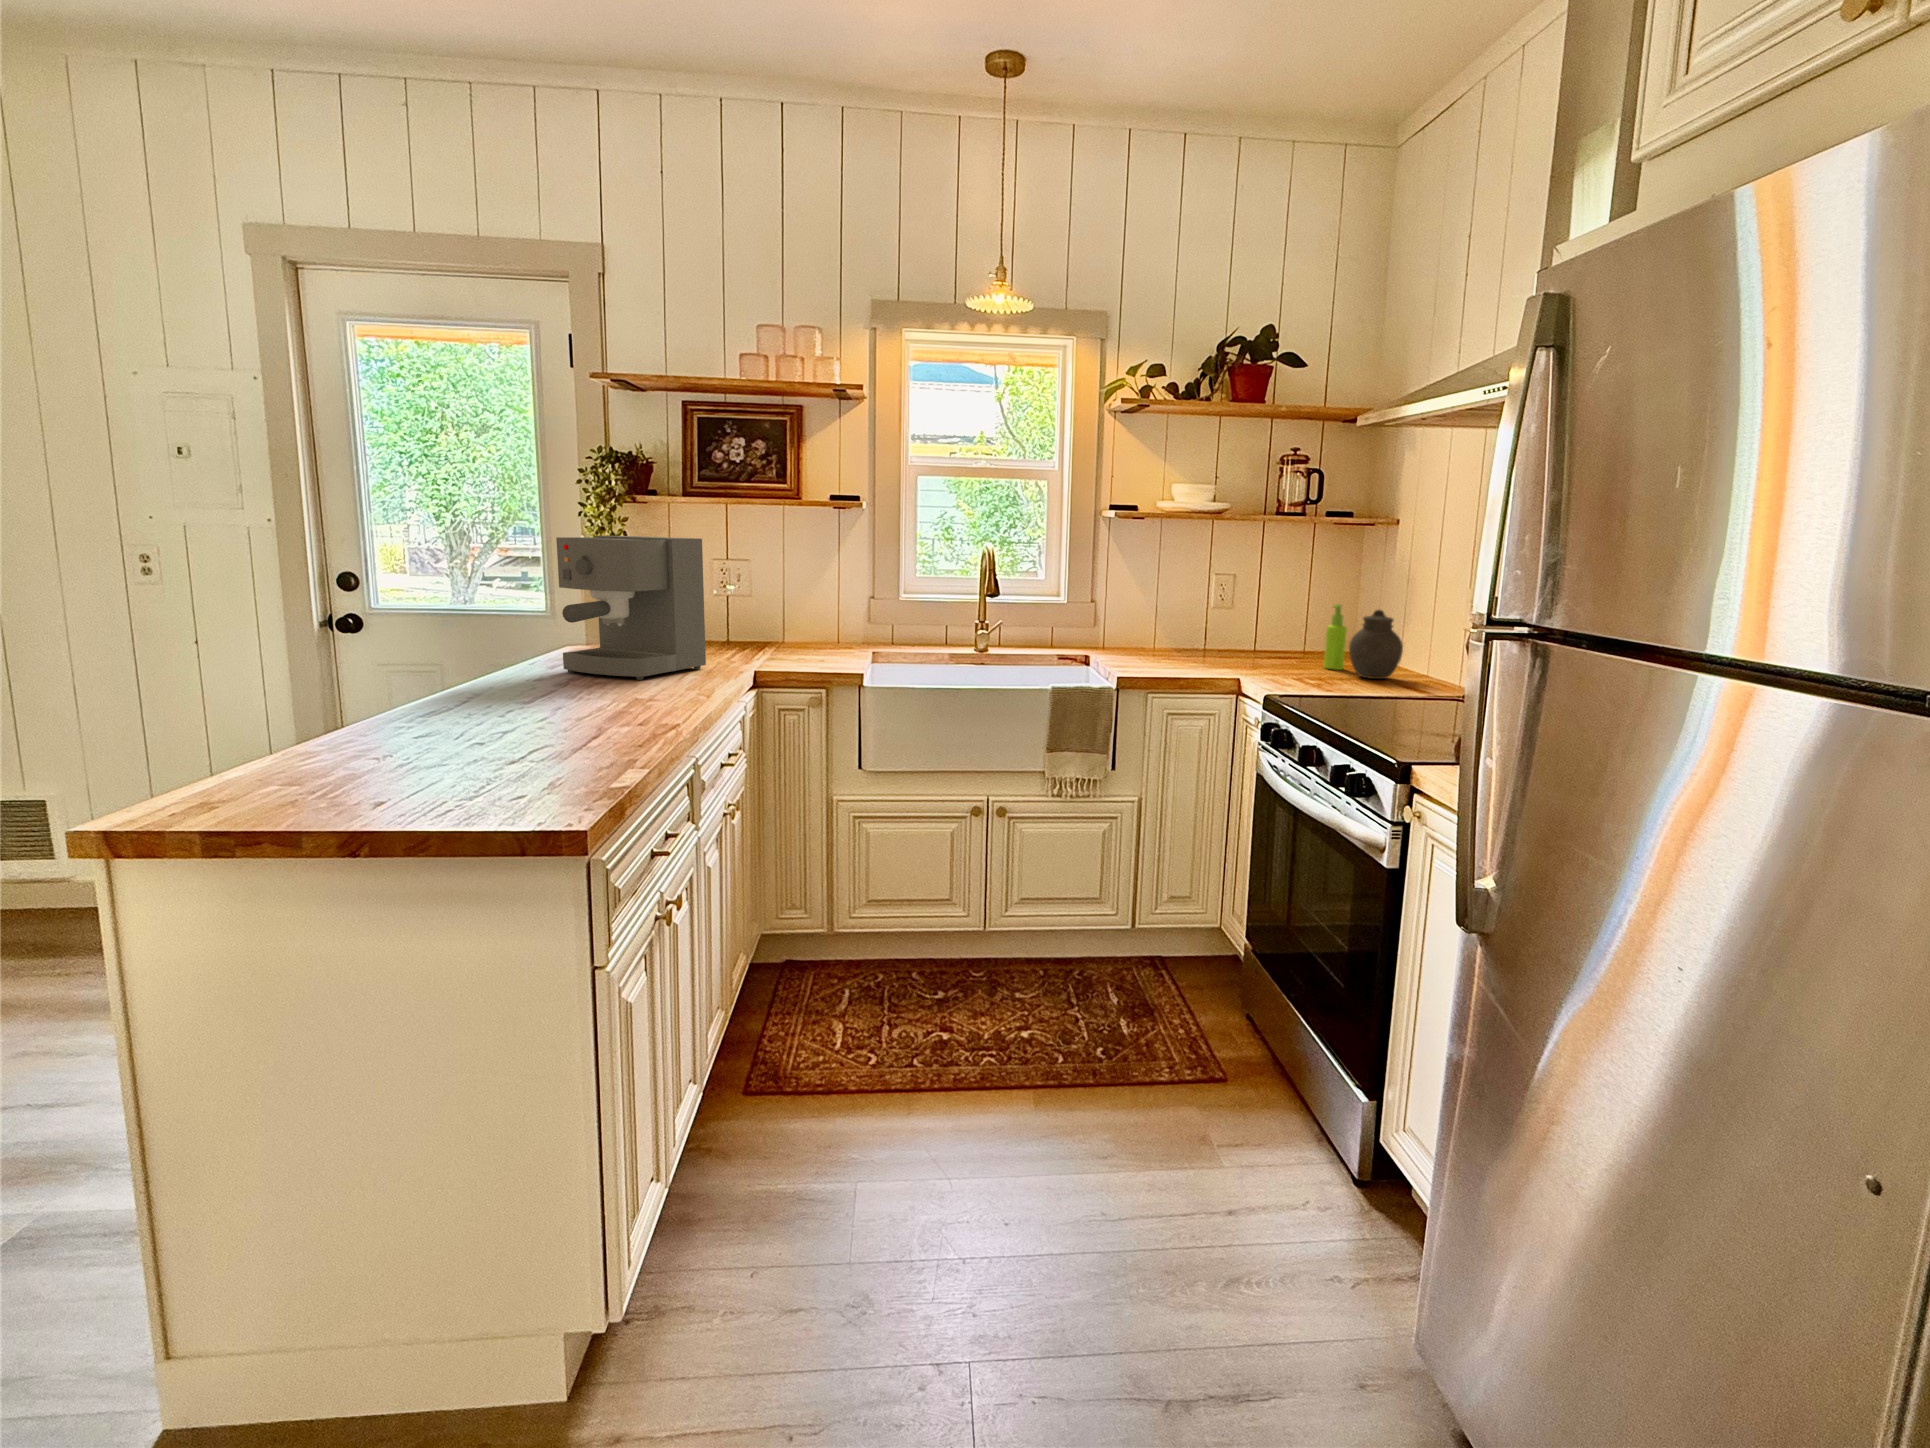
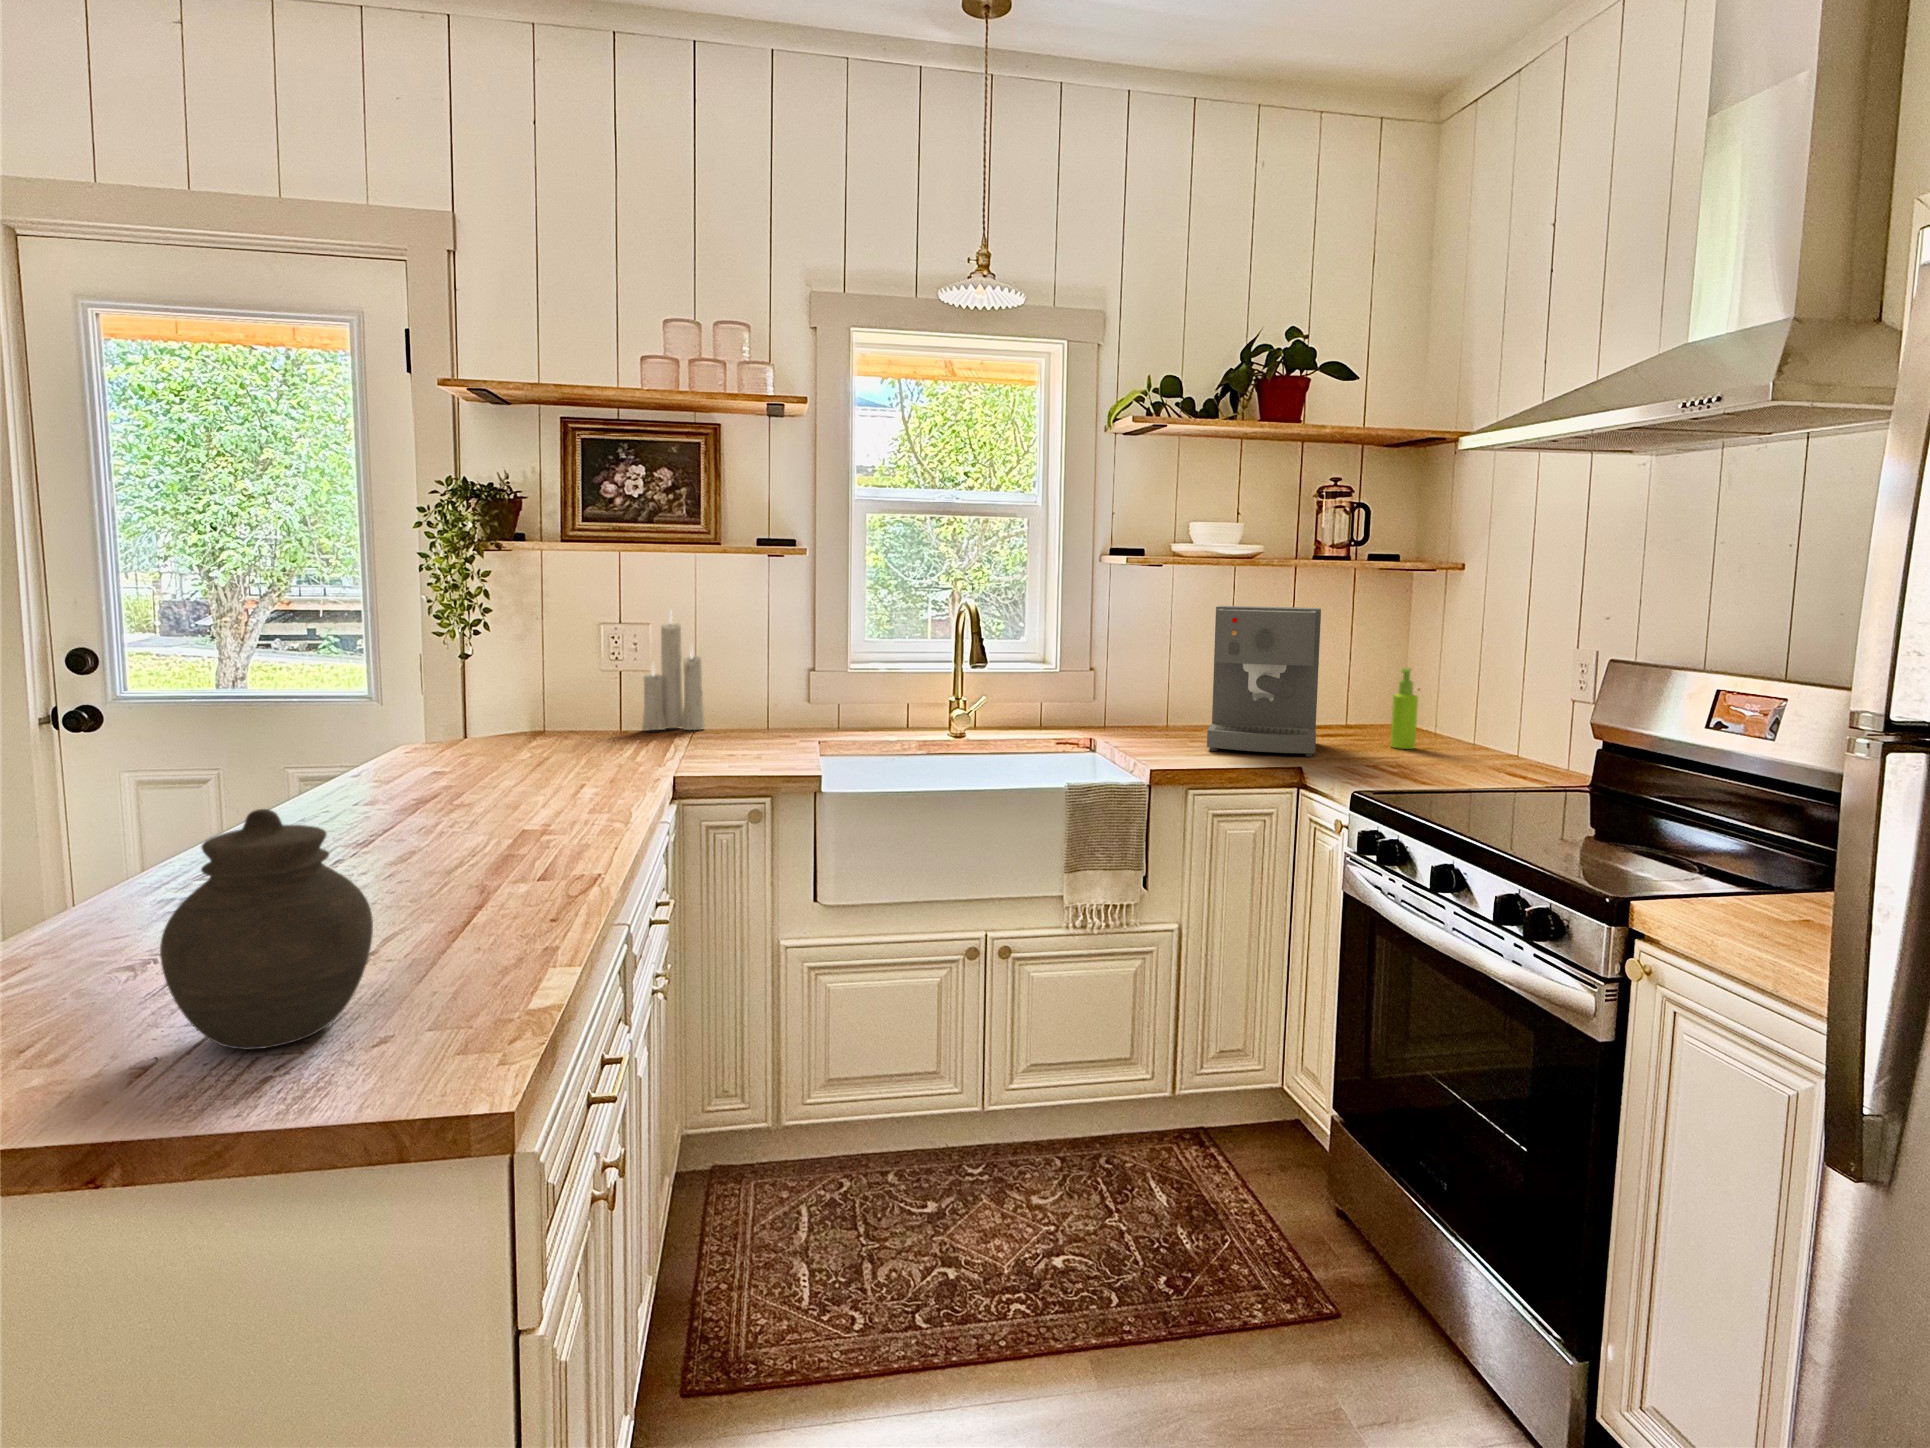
coffee maker: present [556,536,706,680] -> present [1207,606,1321,756]
candle: none [741,544,789,642] -> present [642,616,705,730]
jar: present [1349,610,1403,679] -> present [160,809,373,1050]

